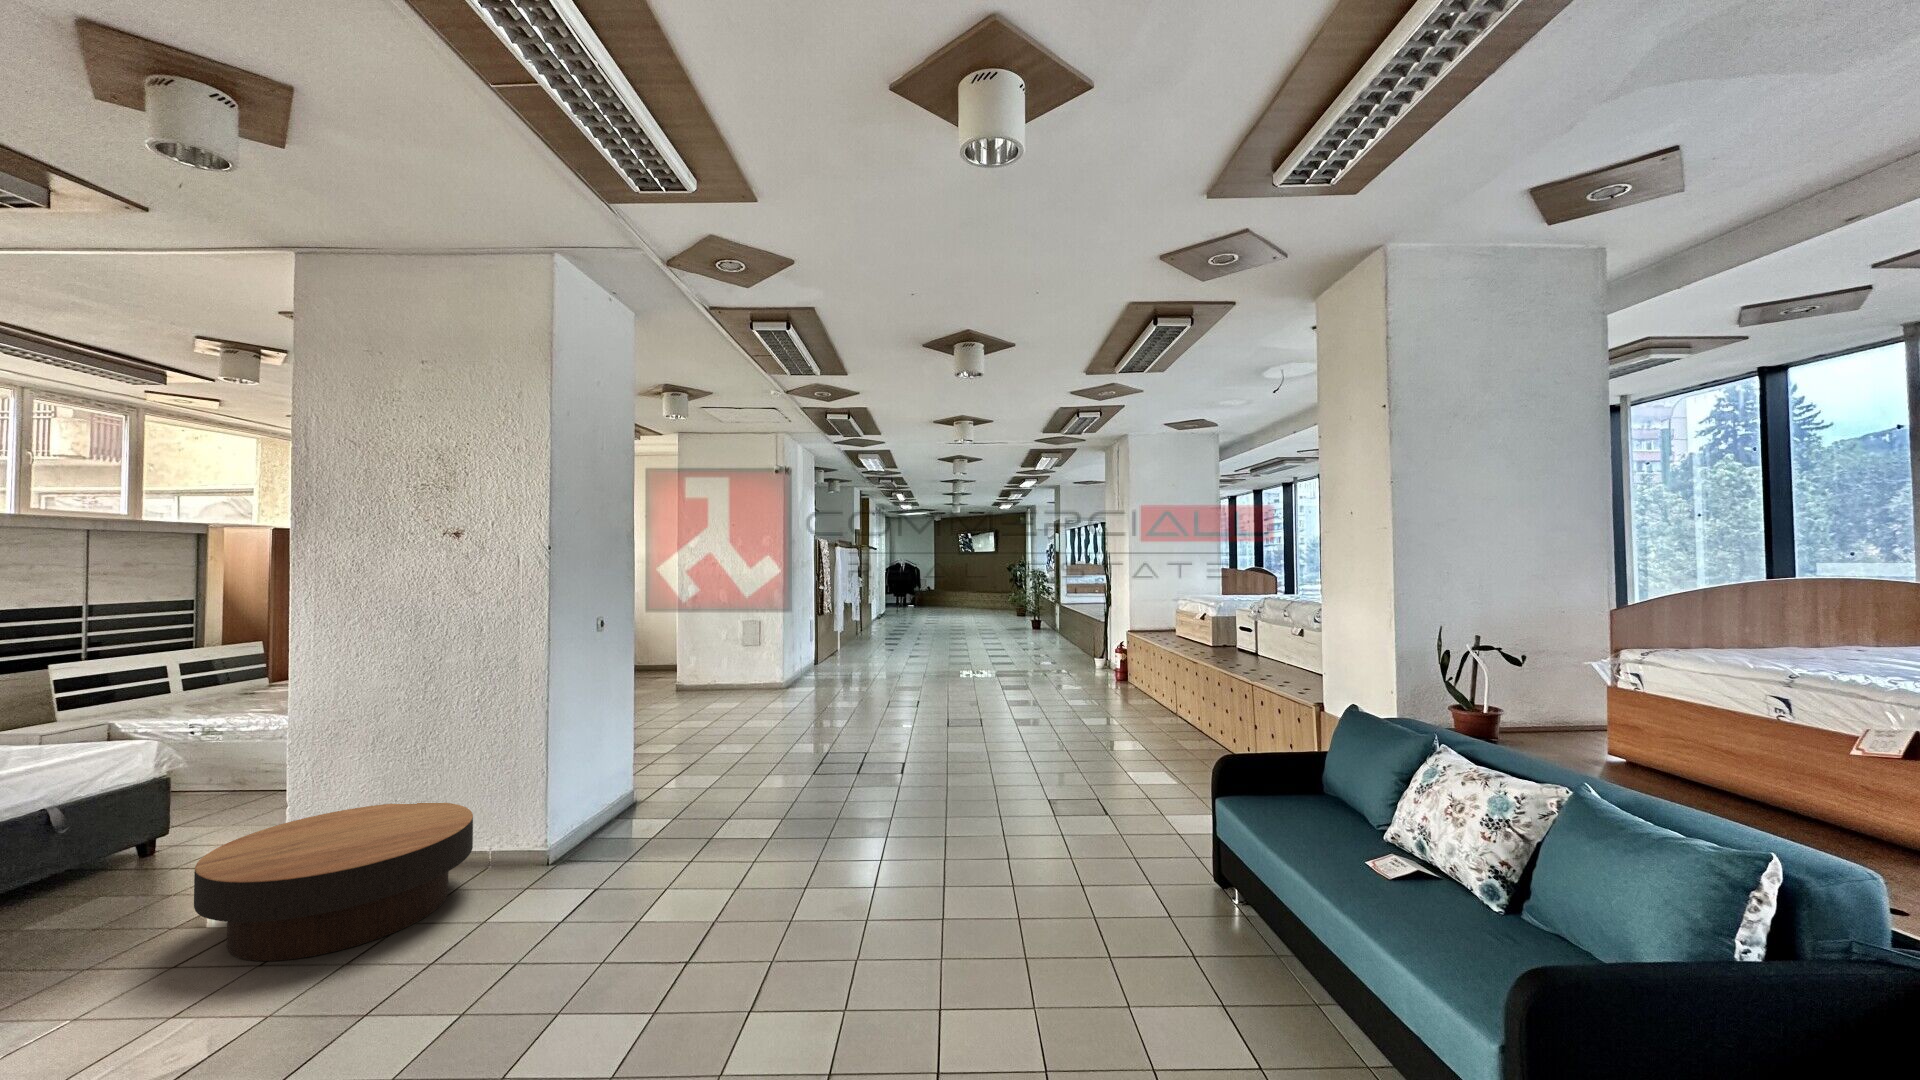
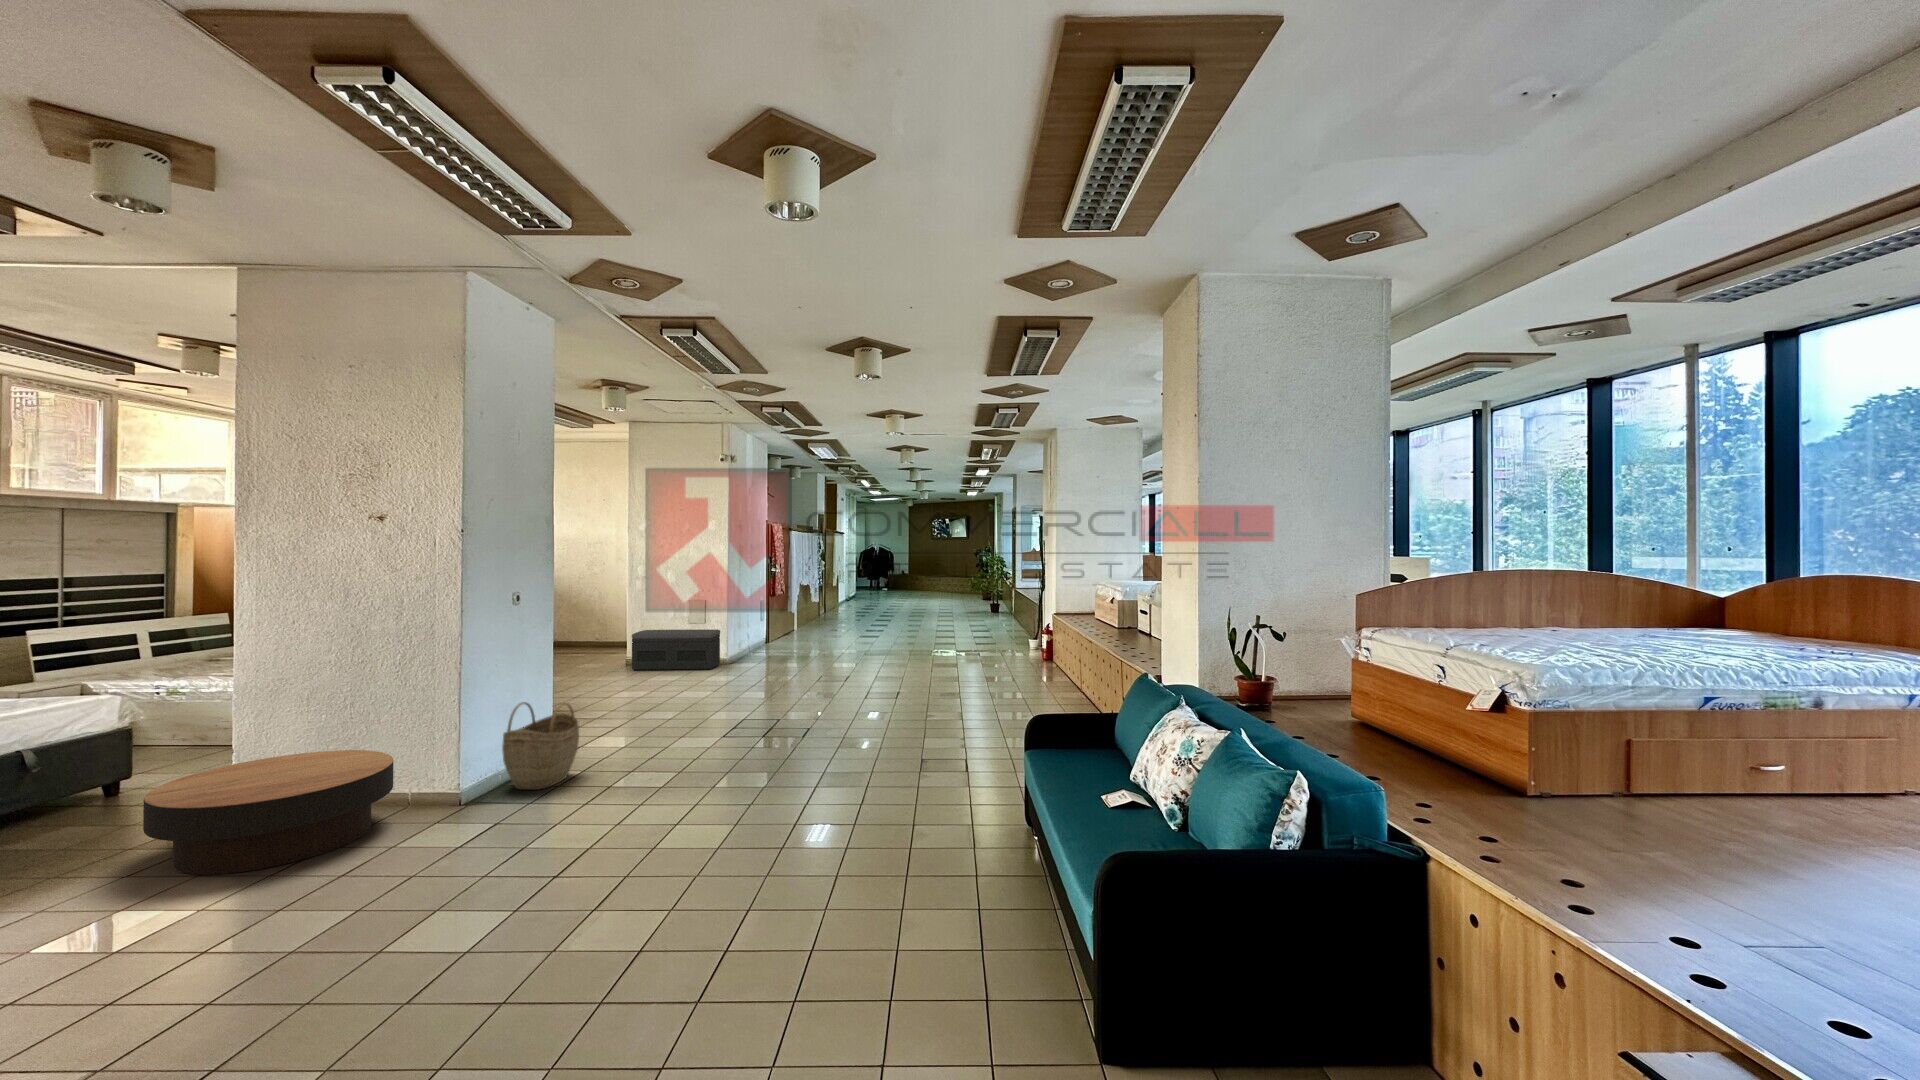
storage bench: none [683,653,776,698] -> present [632,629,720,671]
woven basket: none [586,742,668,844] -> present [502,702,579,790]

